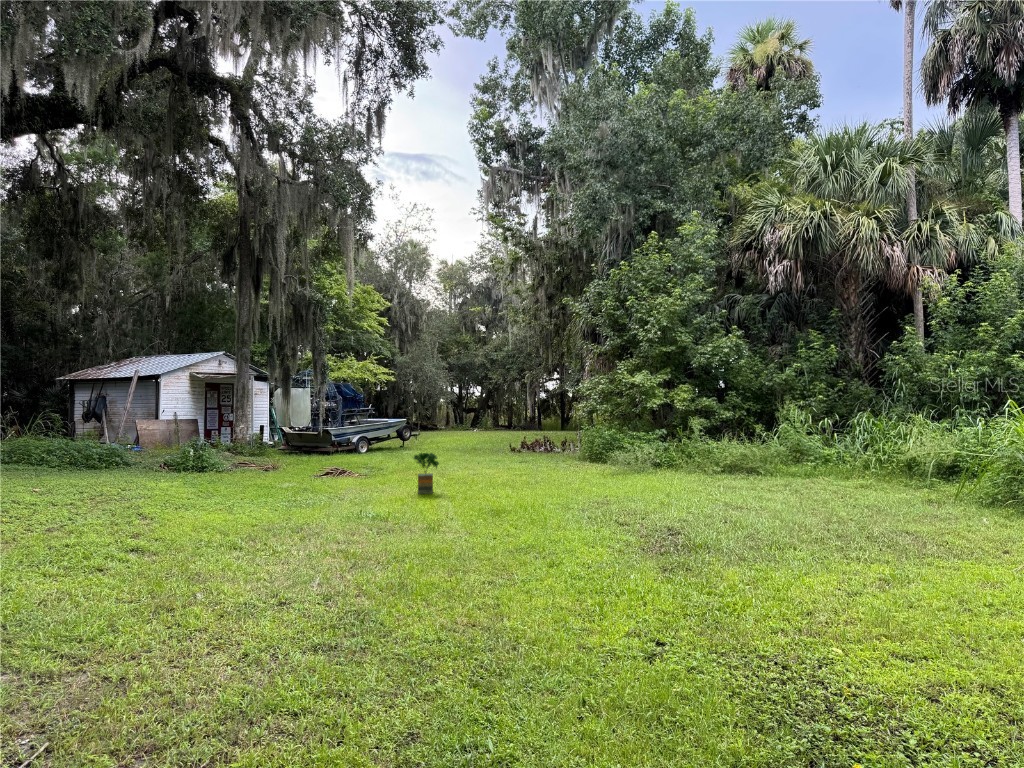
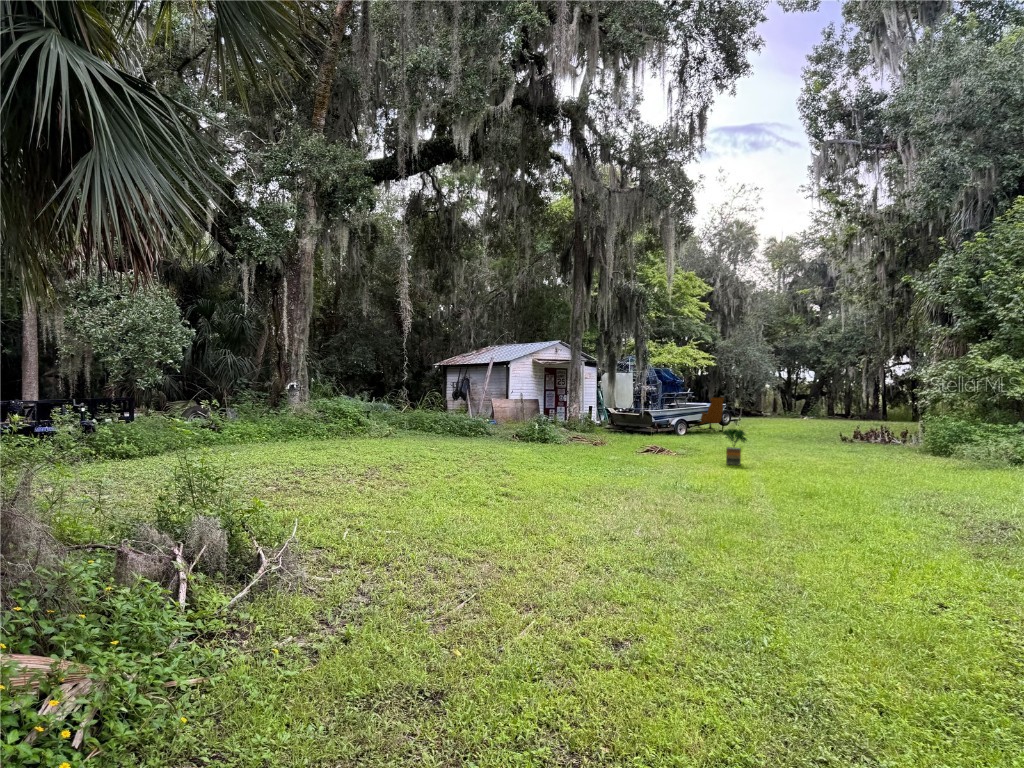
lounge chair: none [374,414,407,450] -> present [695,398,724,430]

